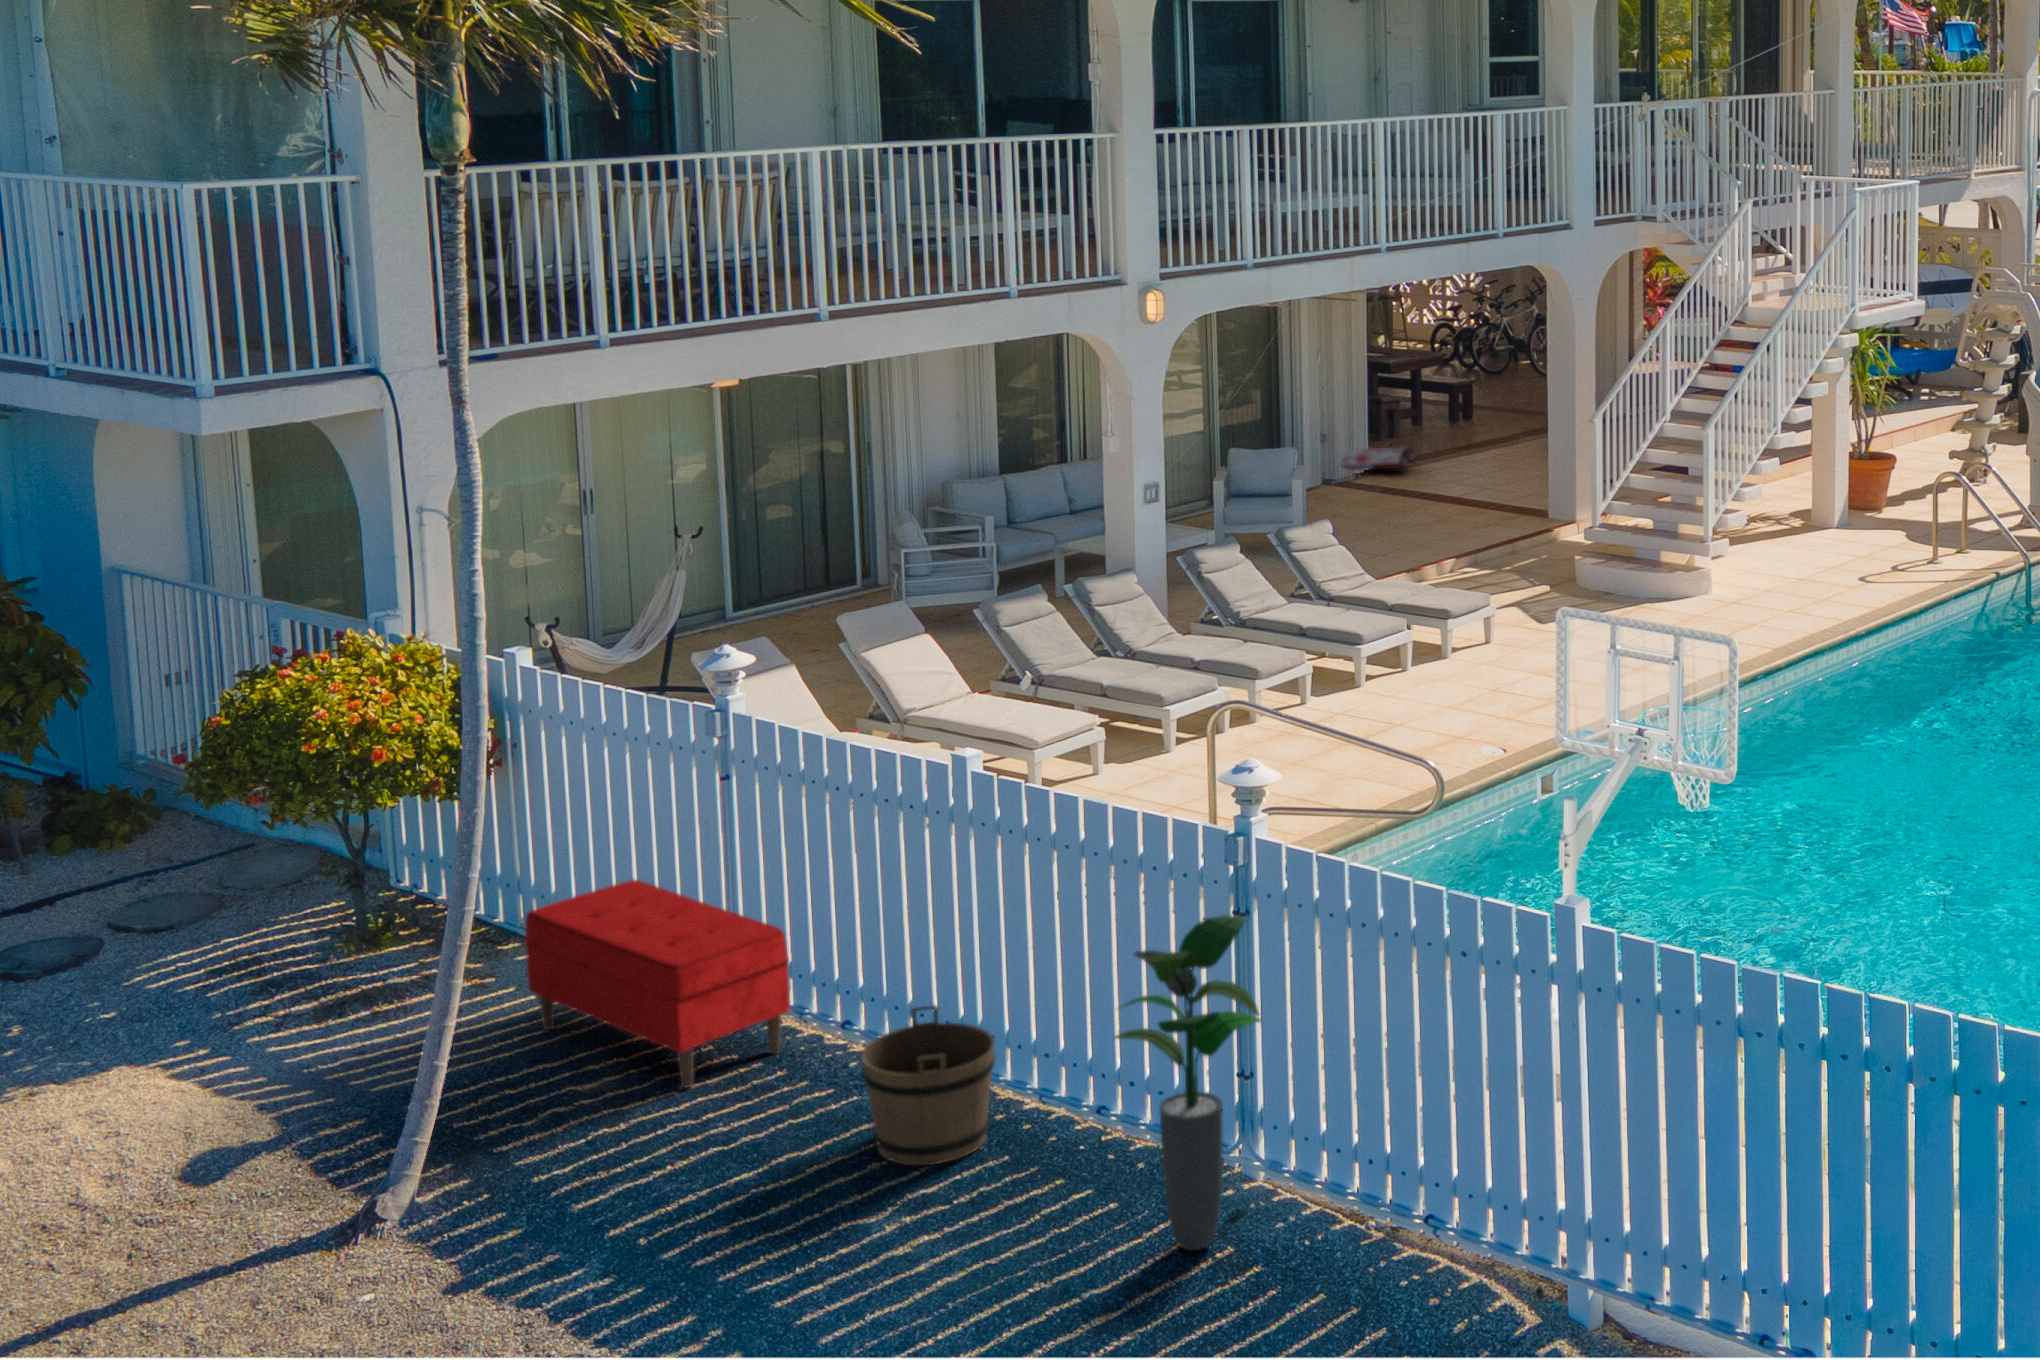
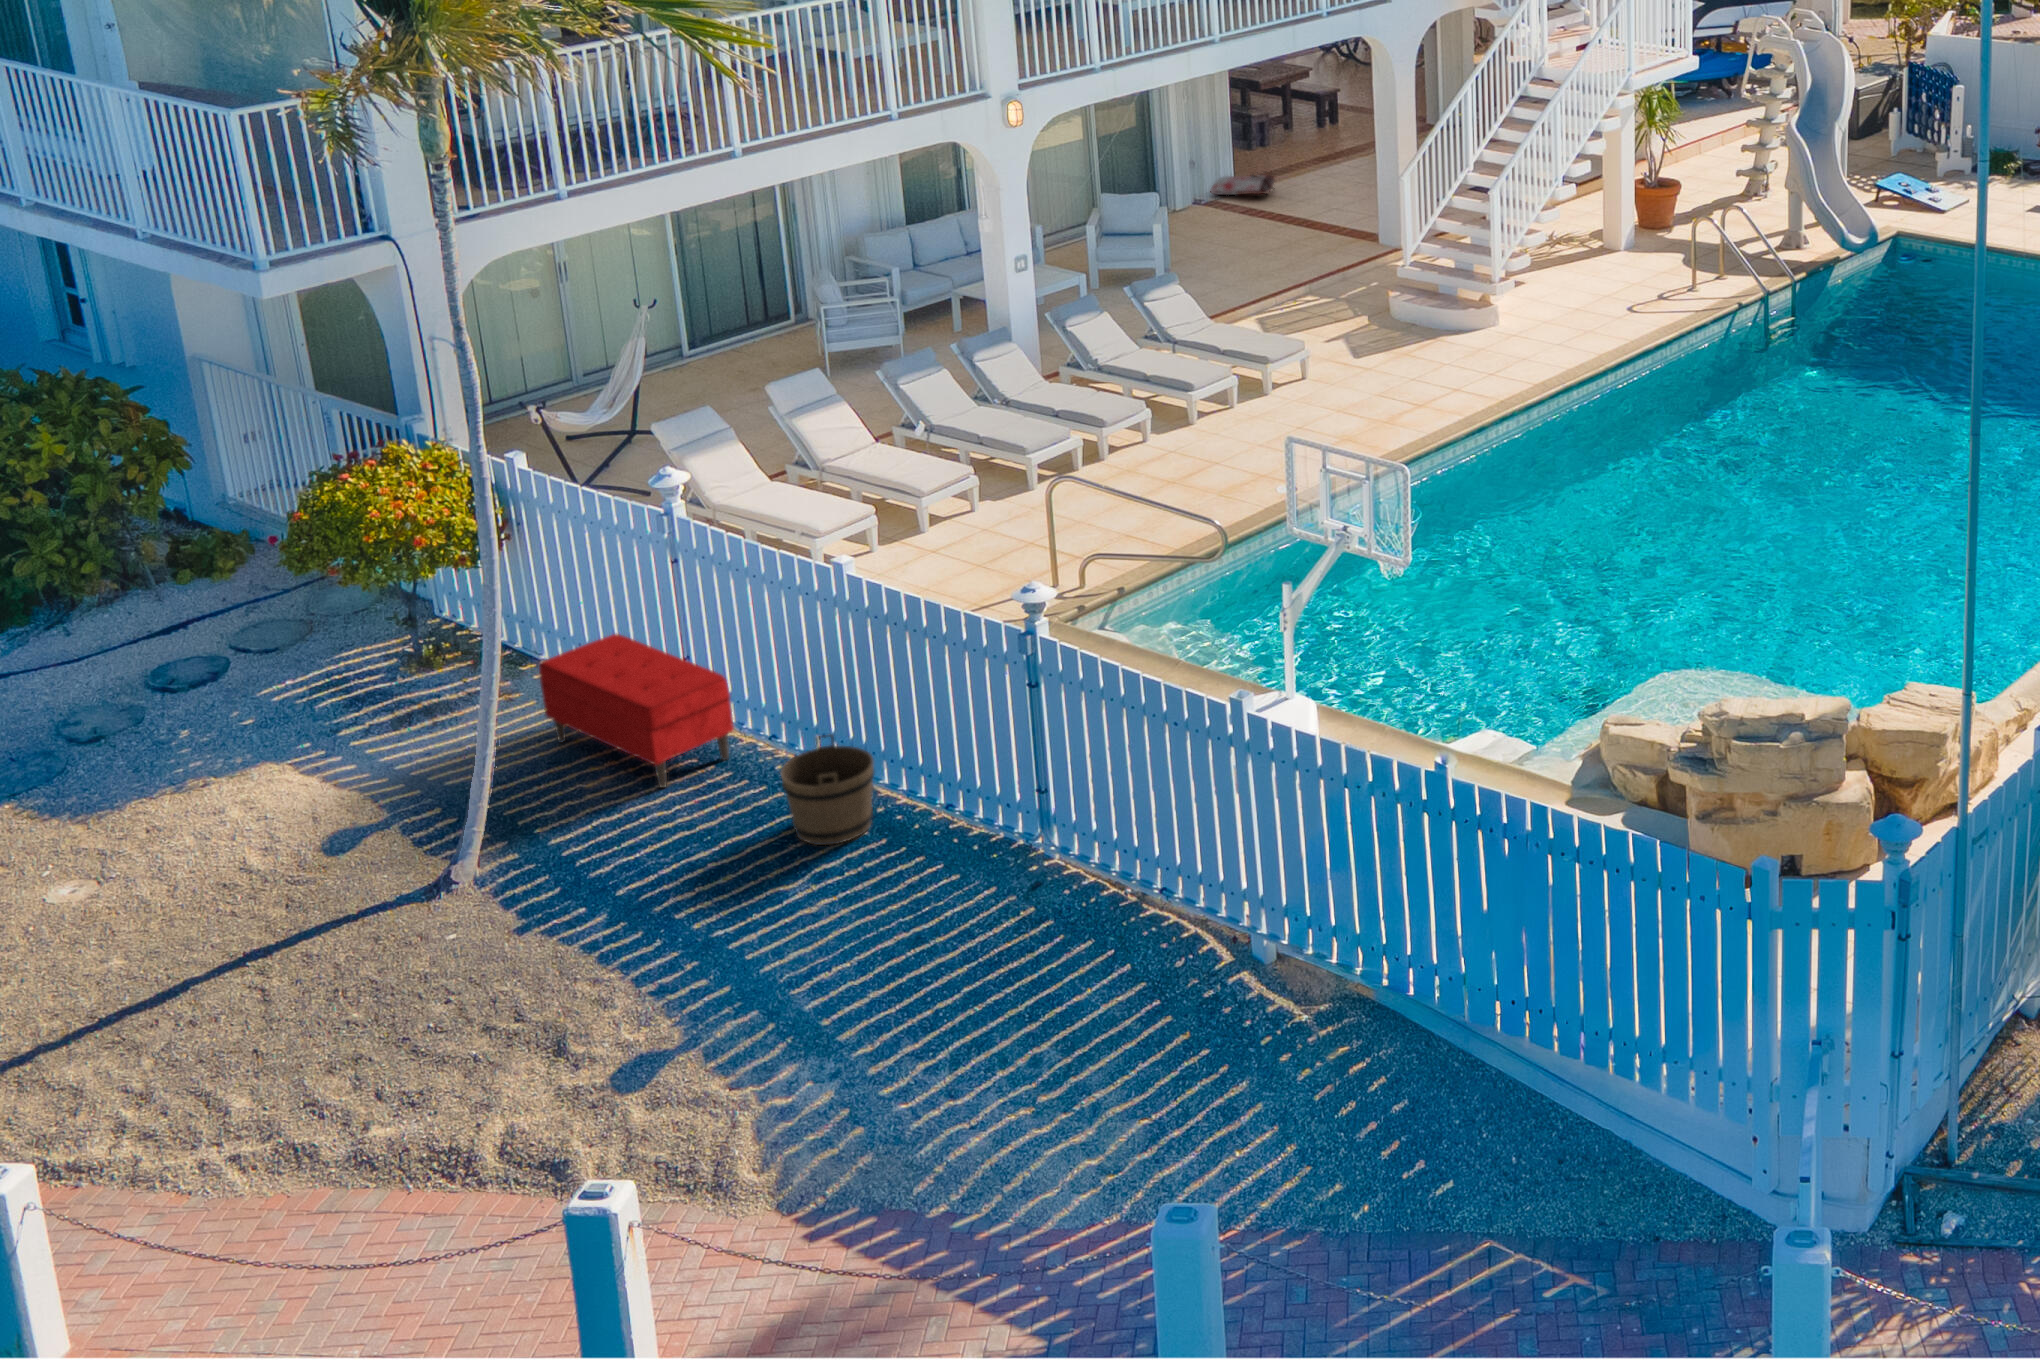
potted plant: present [1114,915,1261,1250] -> none [944,688,1047,904]

